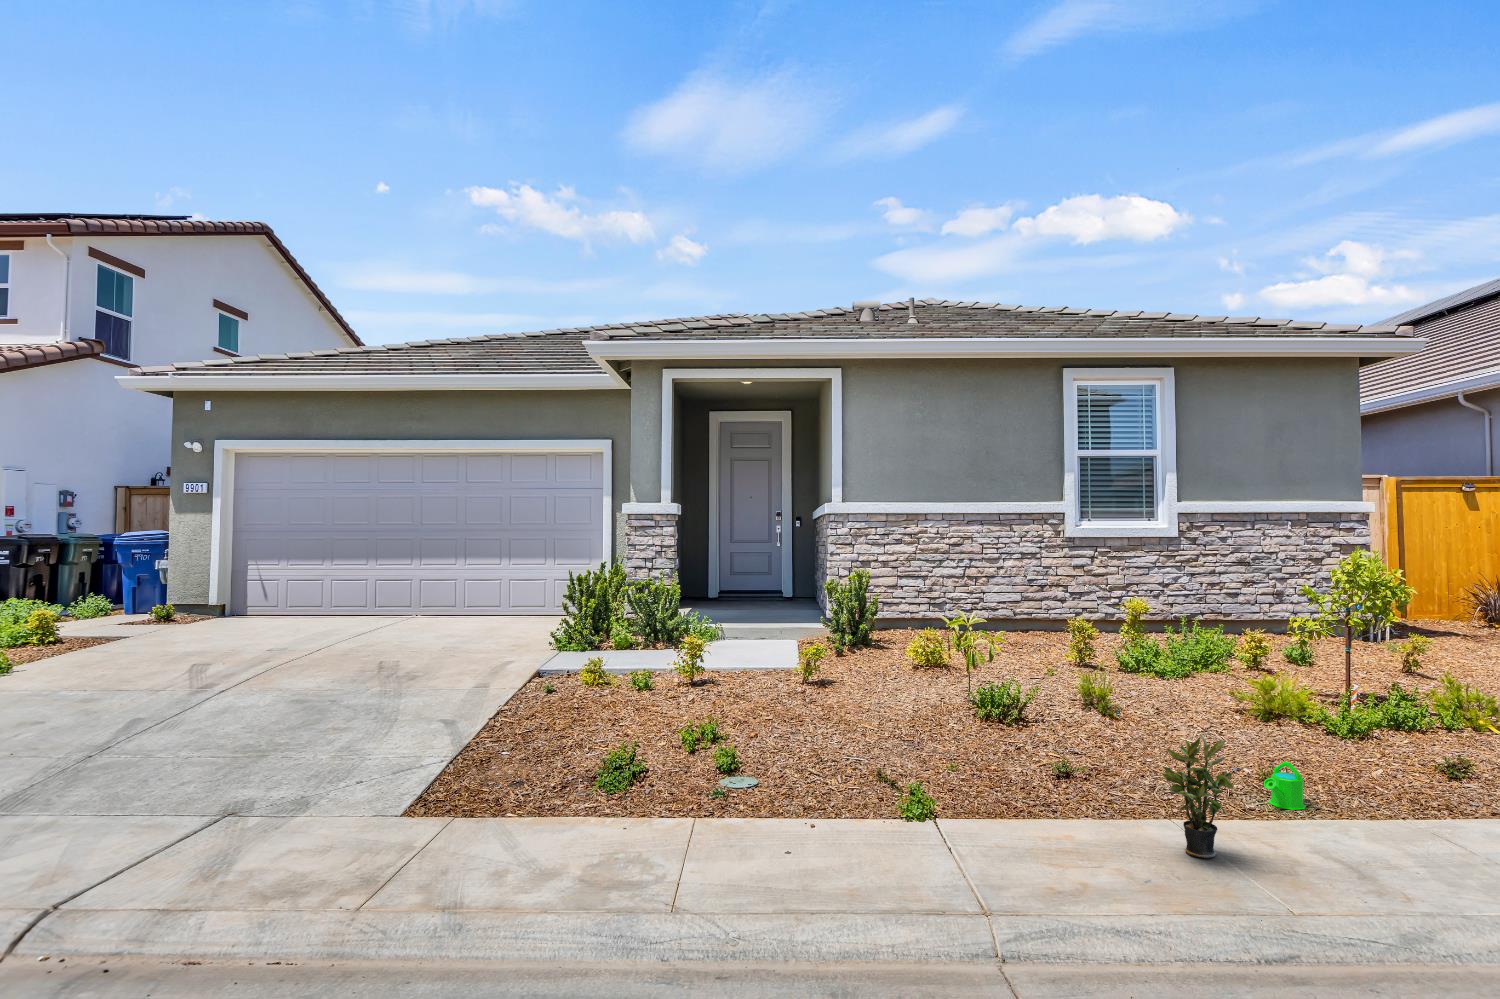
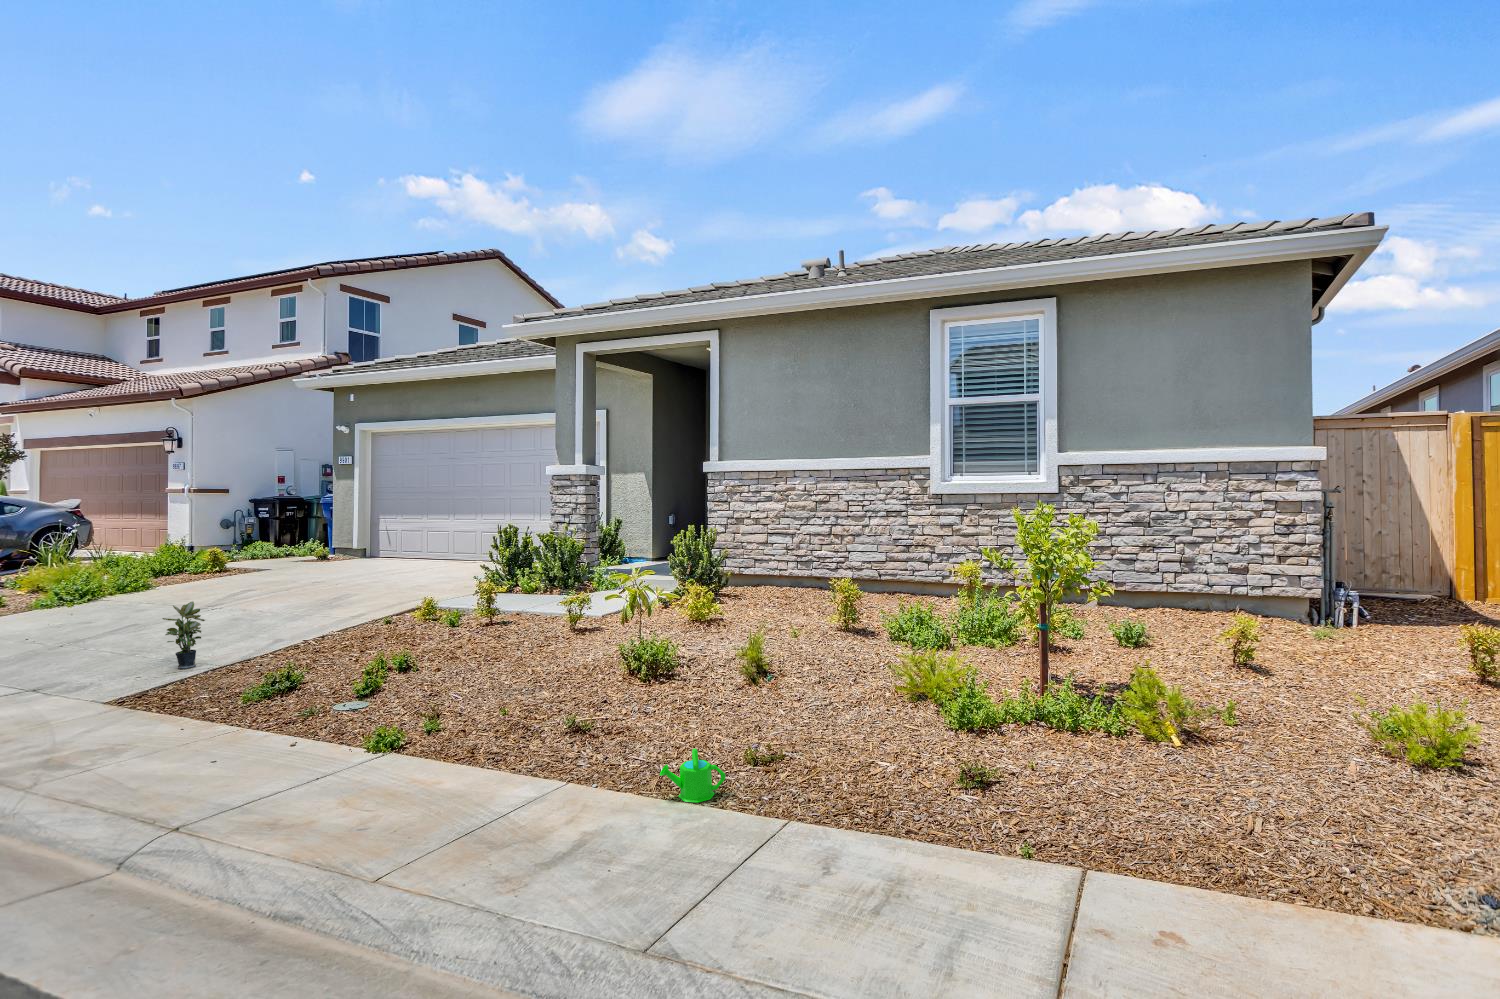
potted plant: present [1162,734,1233,858] -> present [163,602,205,669]

